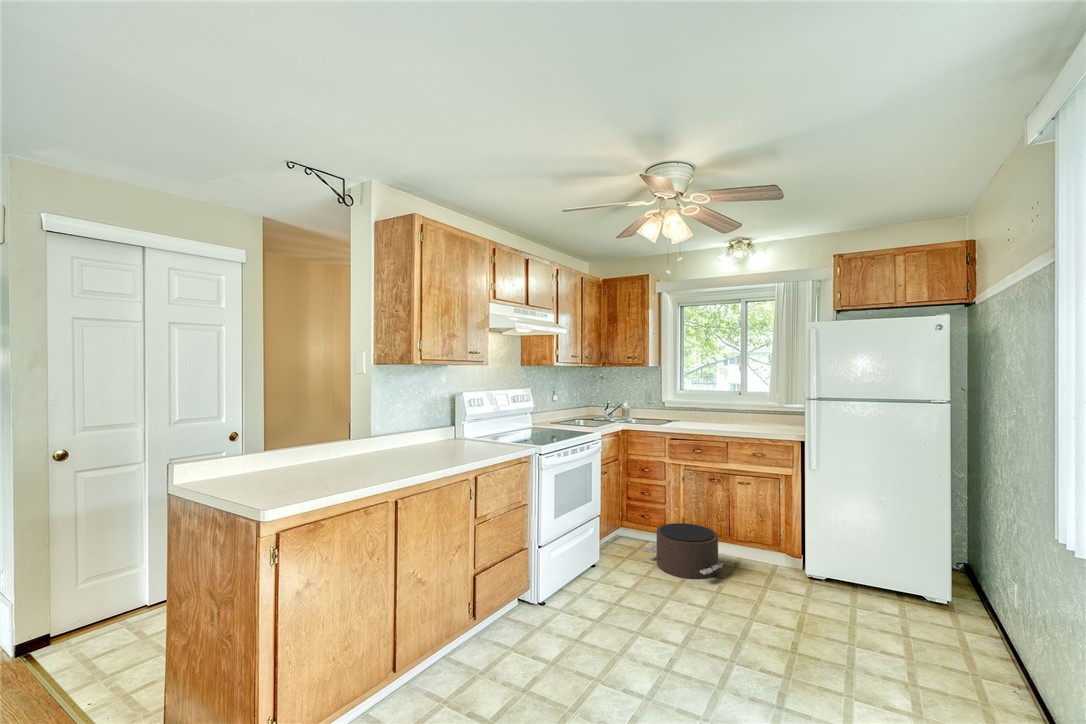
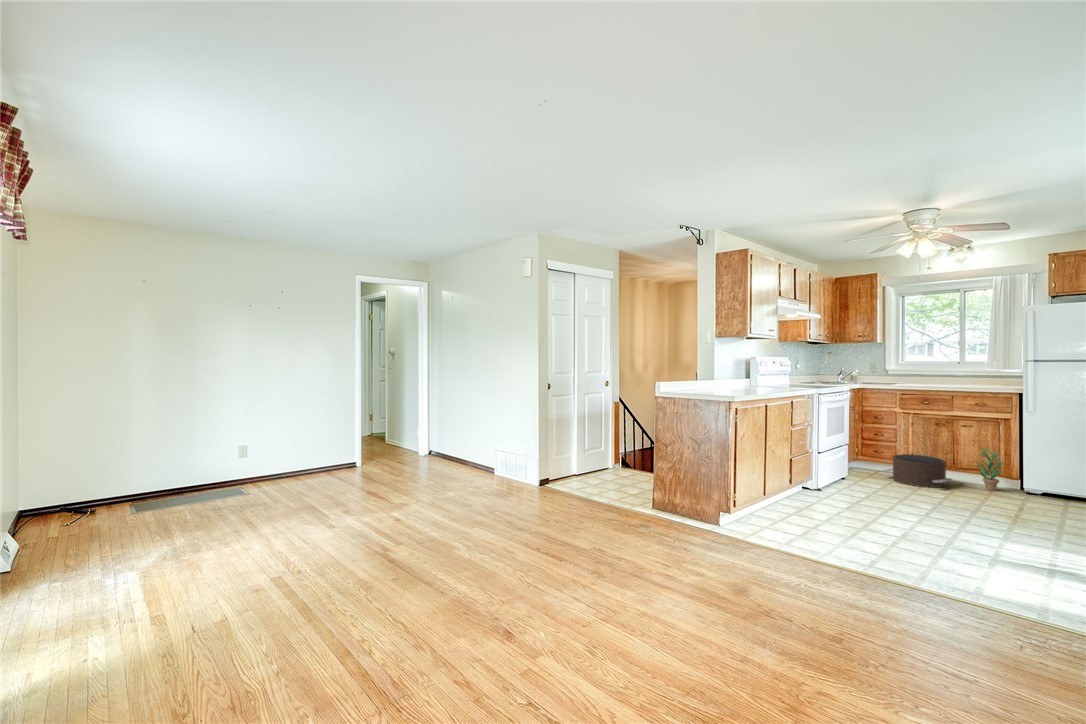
potted plant: none [751,517,786,578] -> present [977,448,1004,491]

